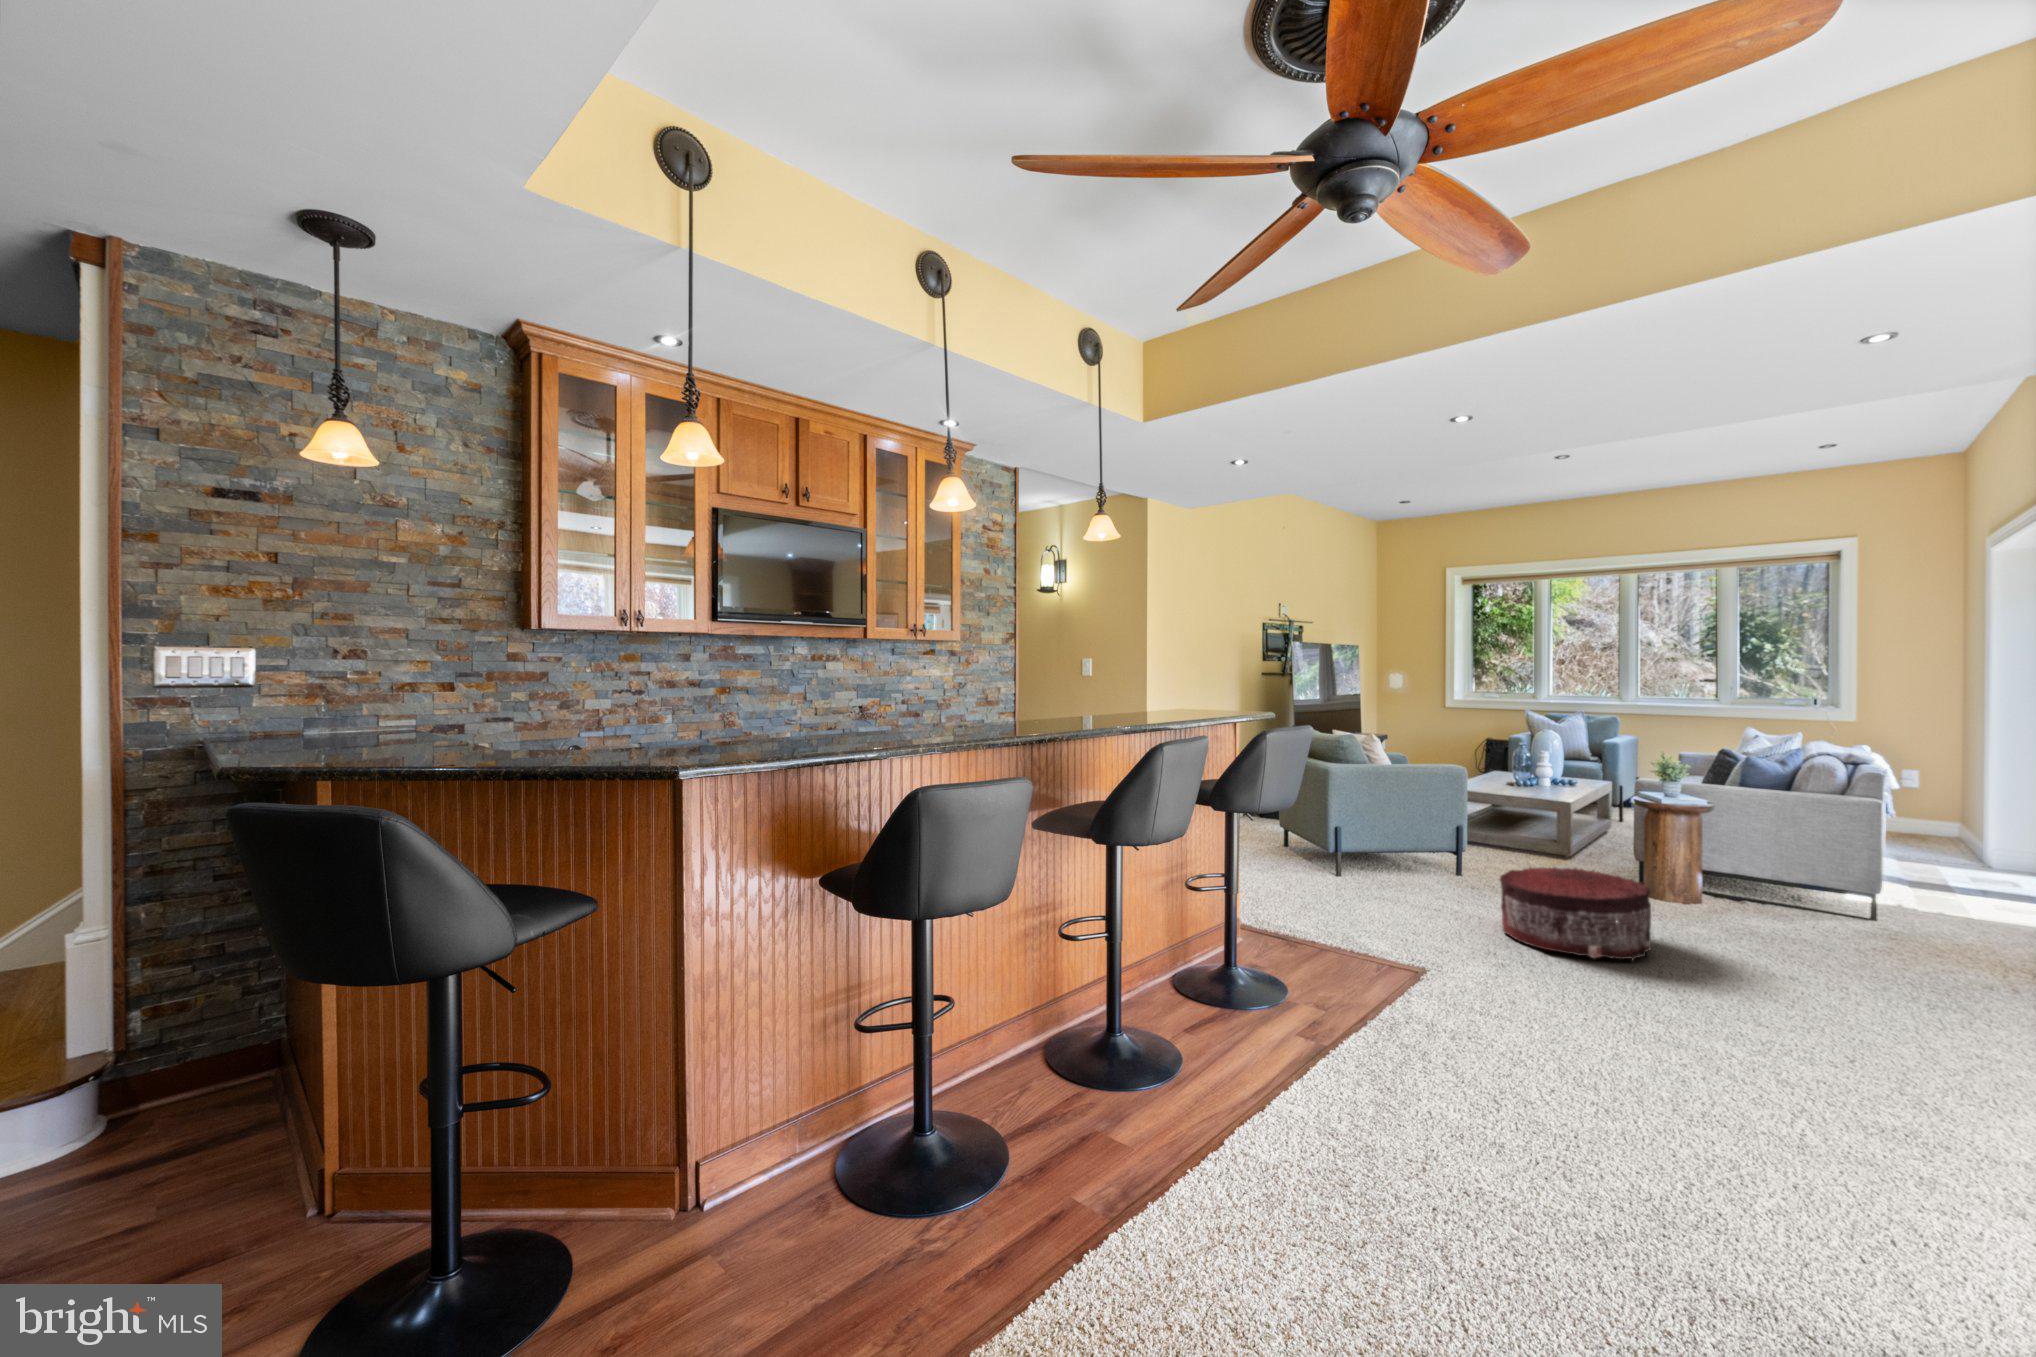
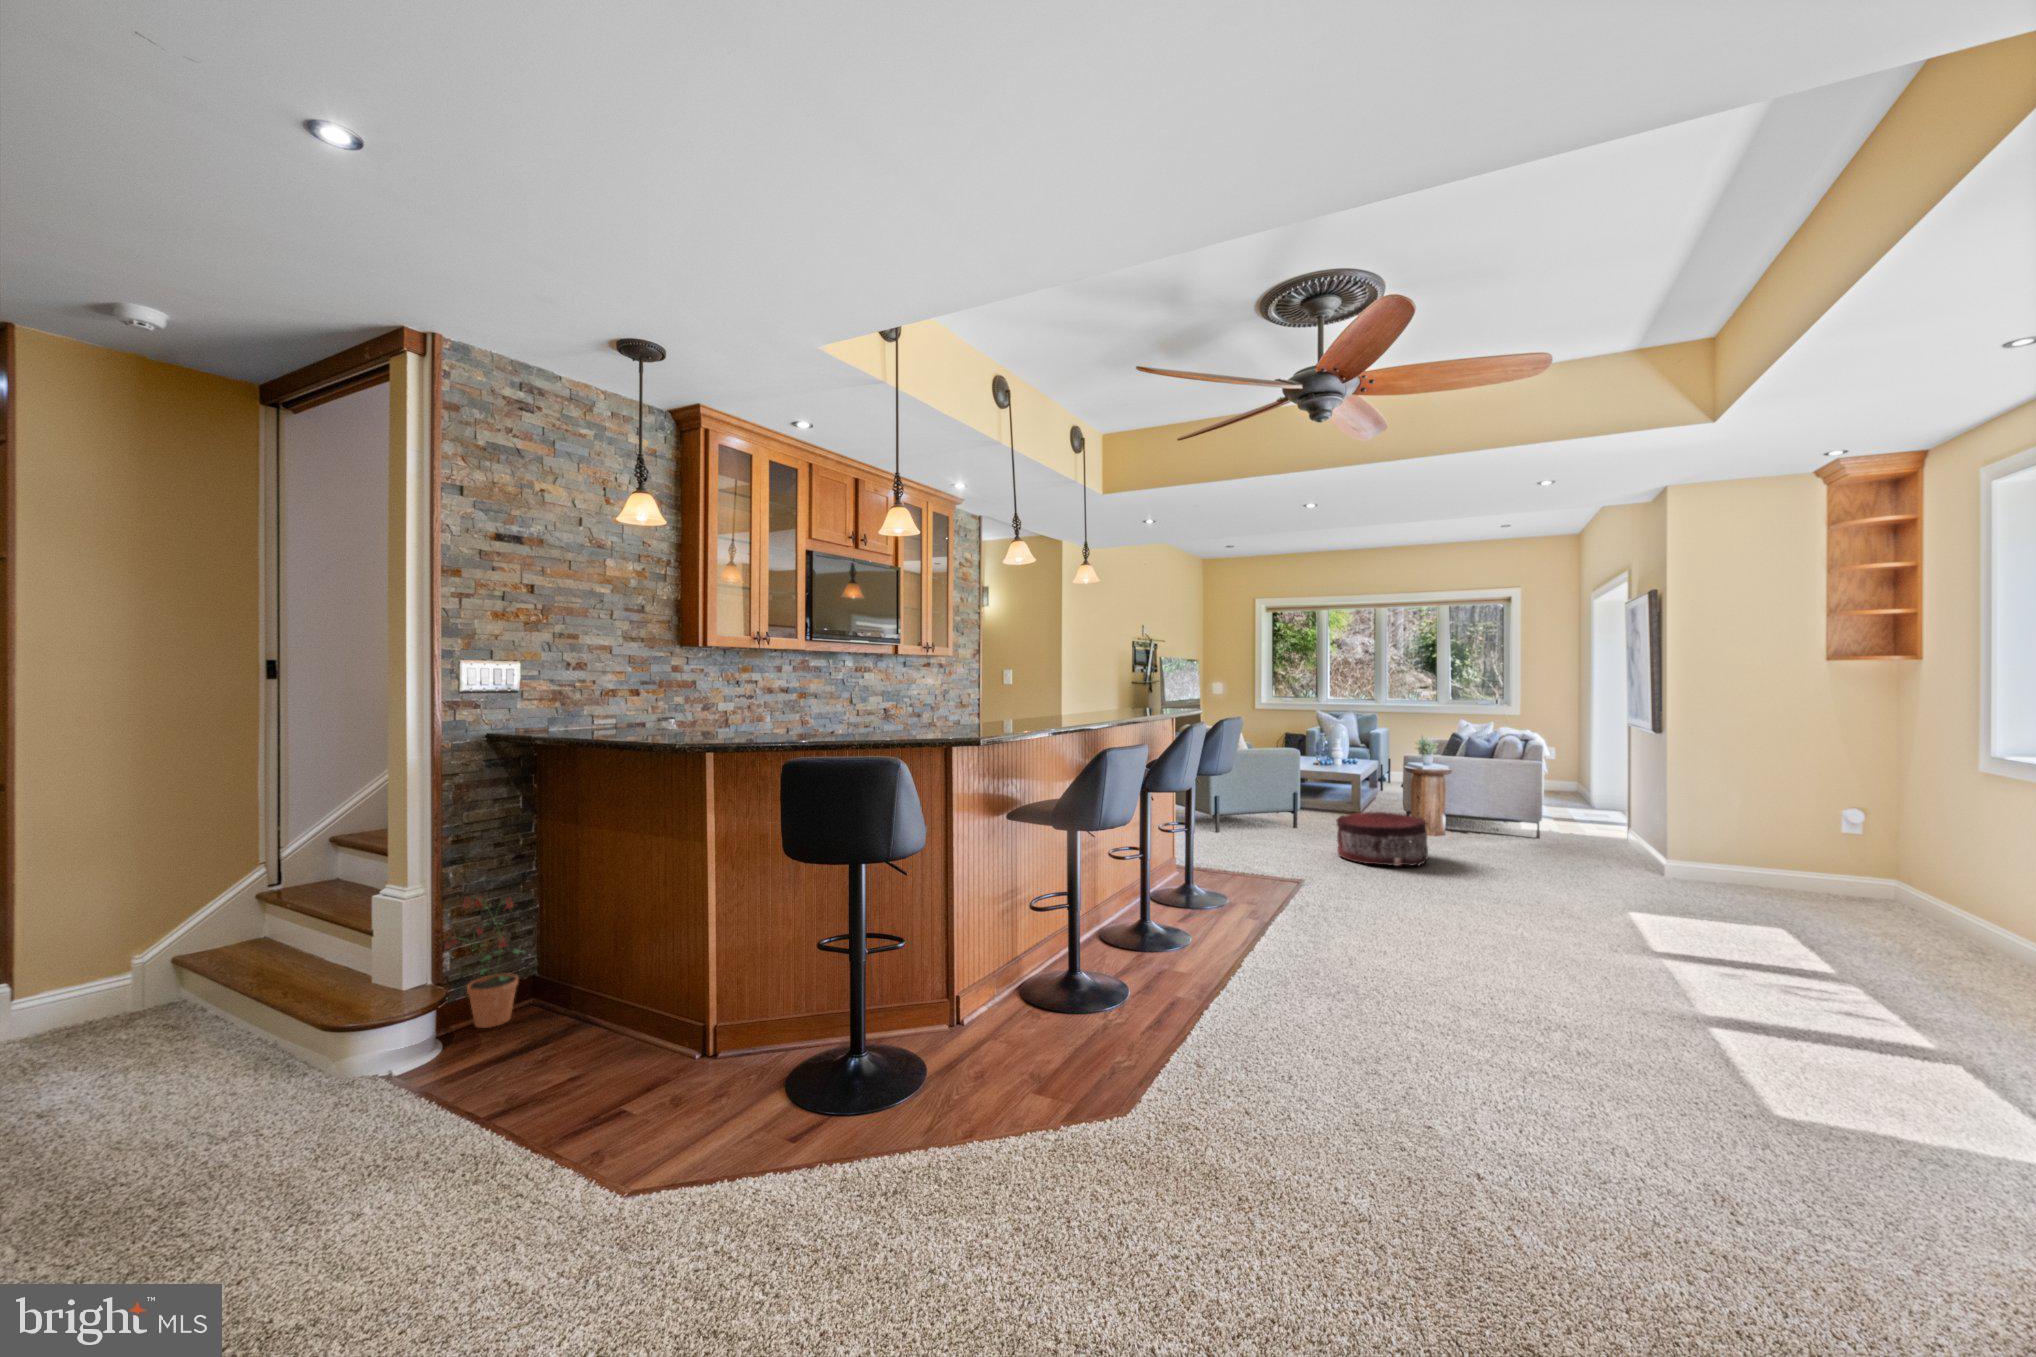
potted plant: none [107,946,231,1118] -> present [445,897,523,1028]

